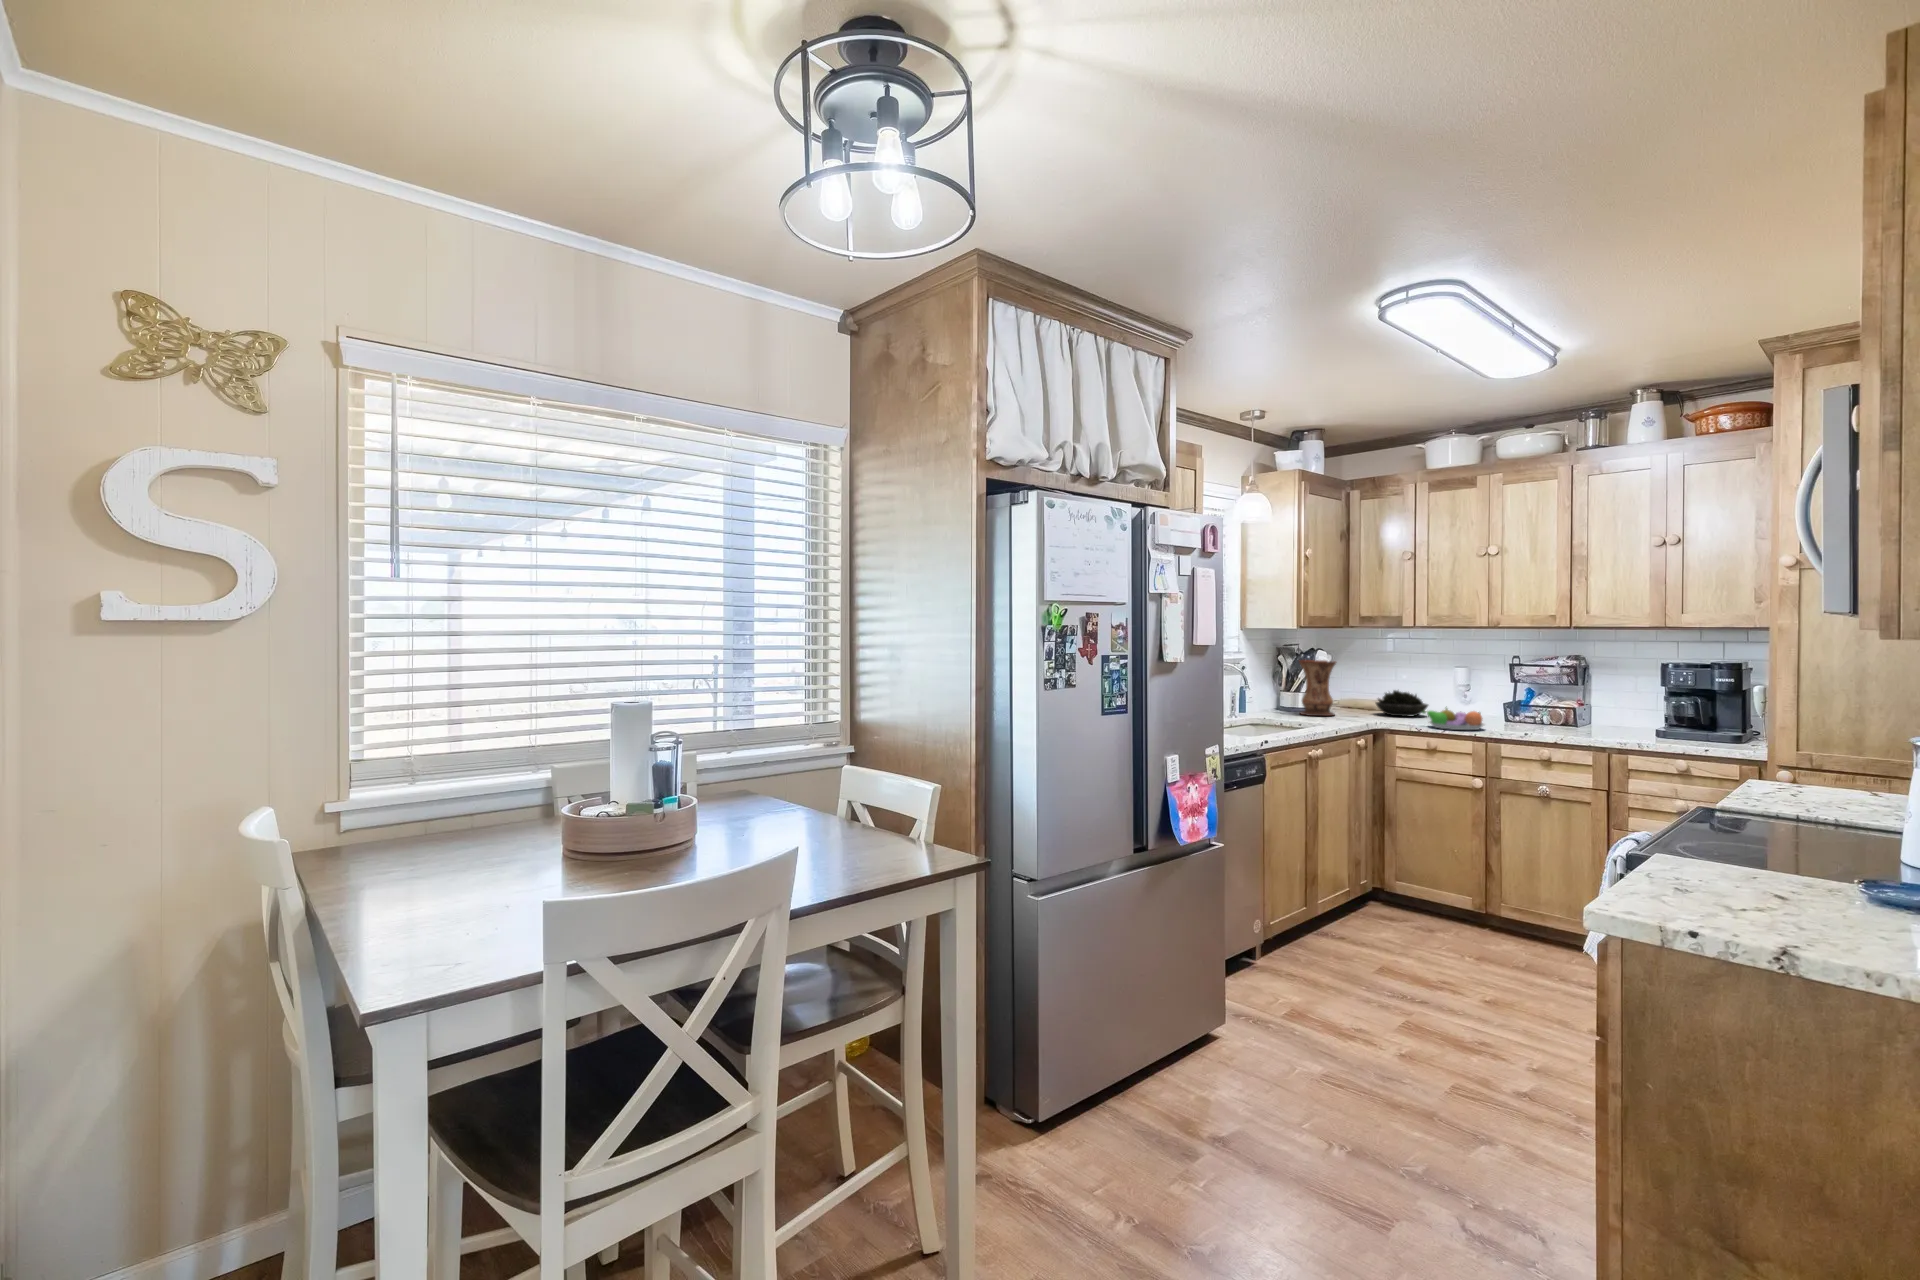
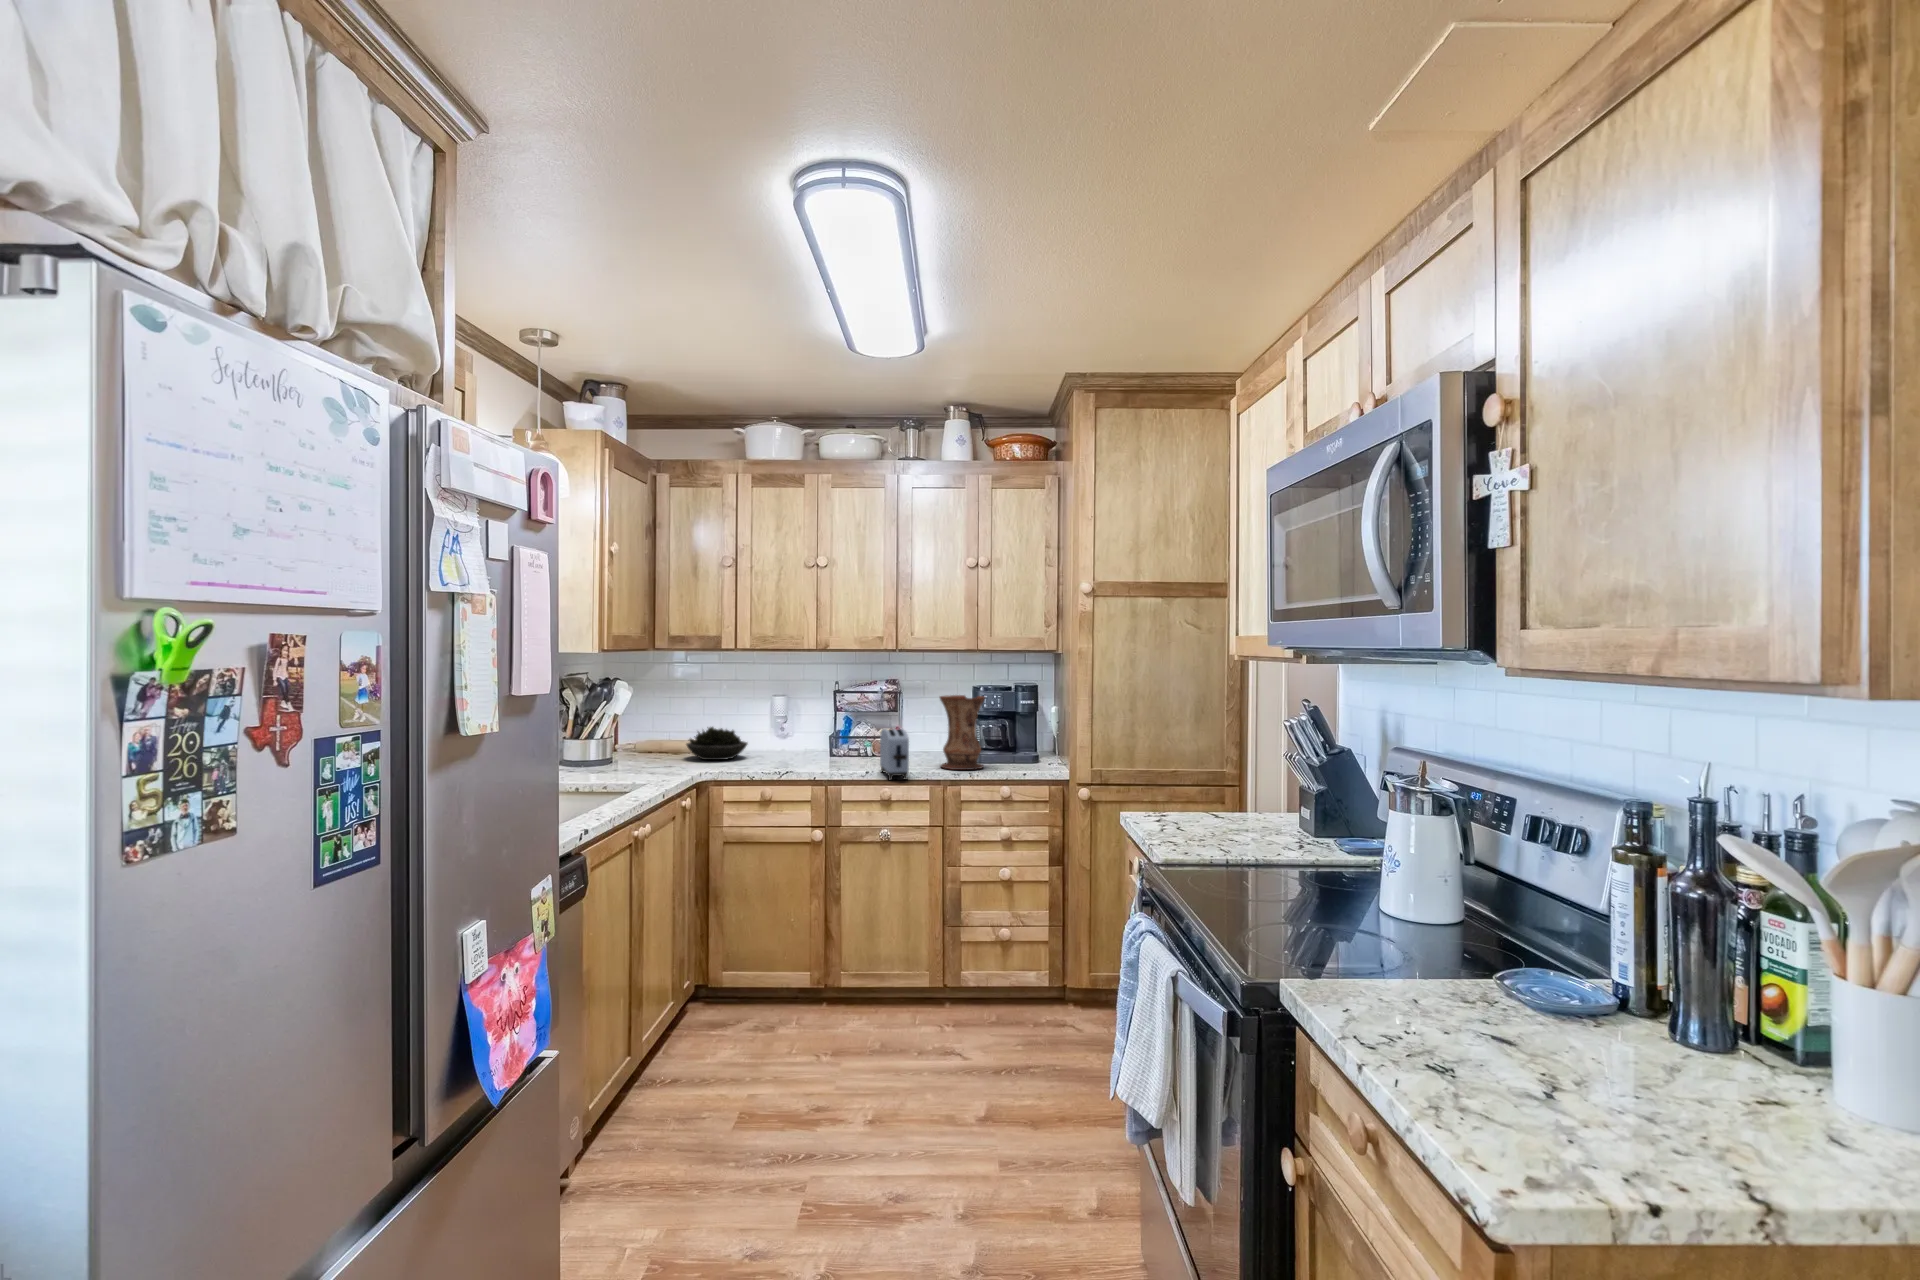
vase: present [1299,660,1336,716] -> present [940,695,985,770]
toaster: none [1540,696,1563,741] -> present [880,728,909,780]
fruit bowl: present [1422,708,1485,730] -> none [755,746,824,776]

